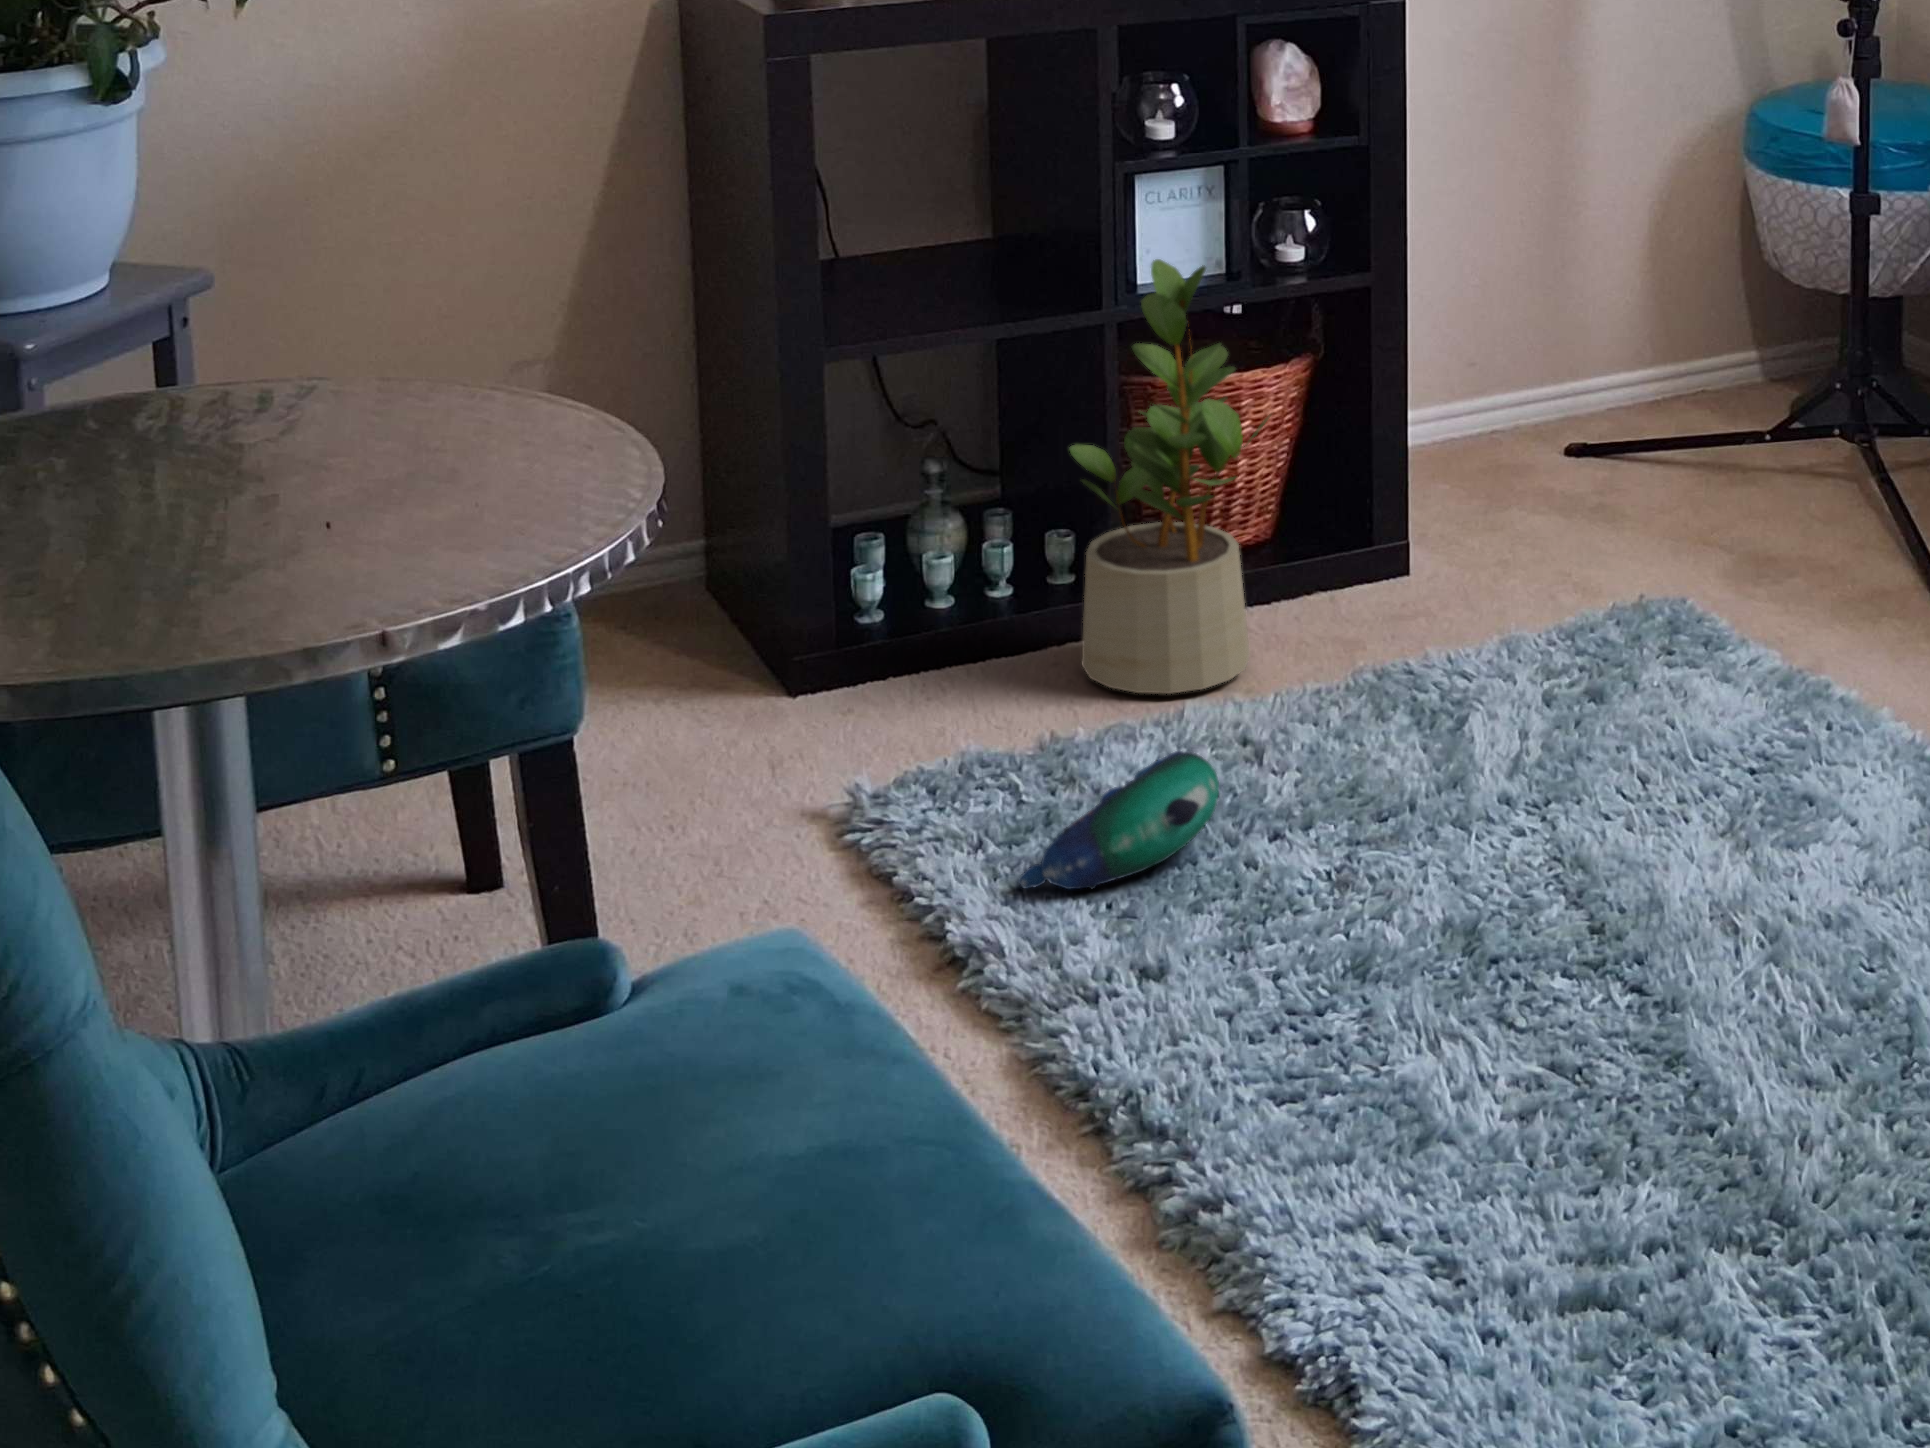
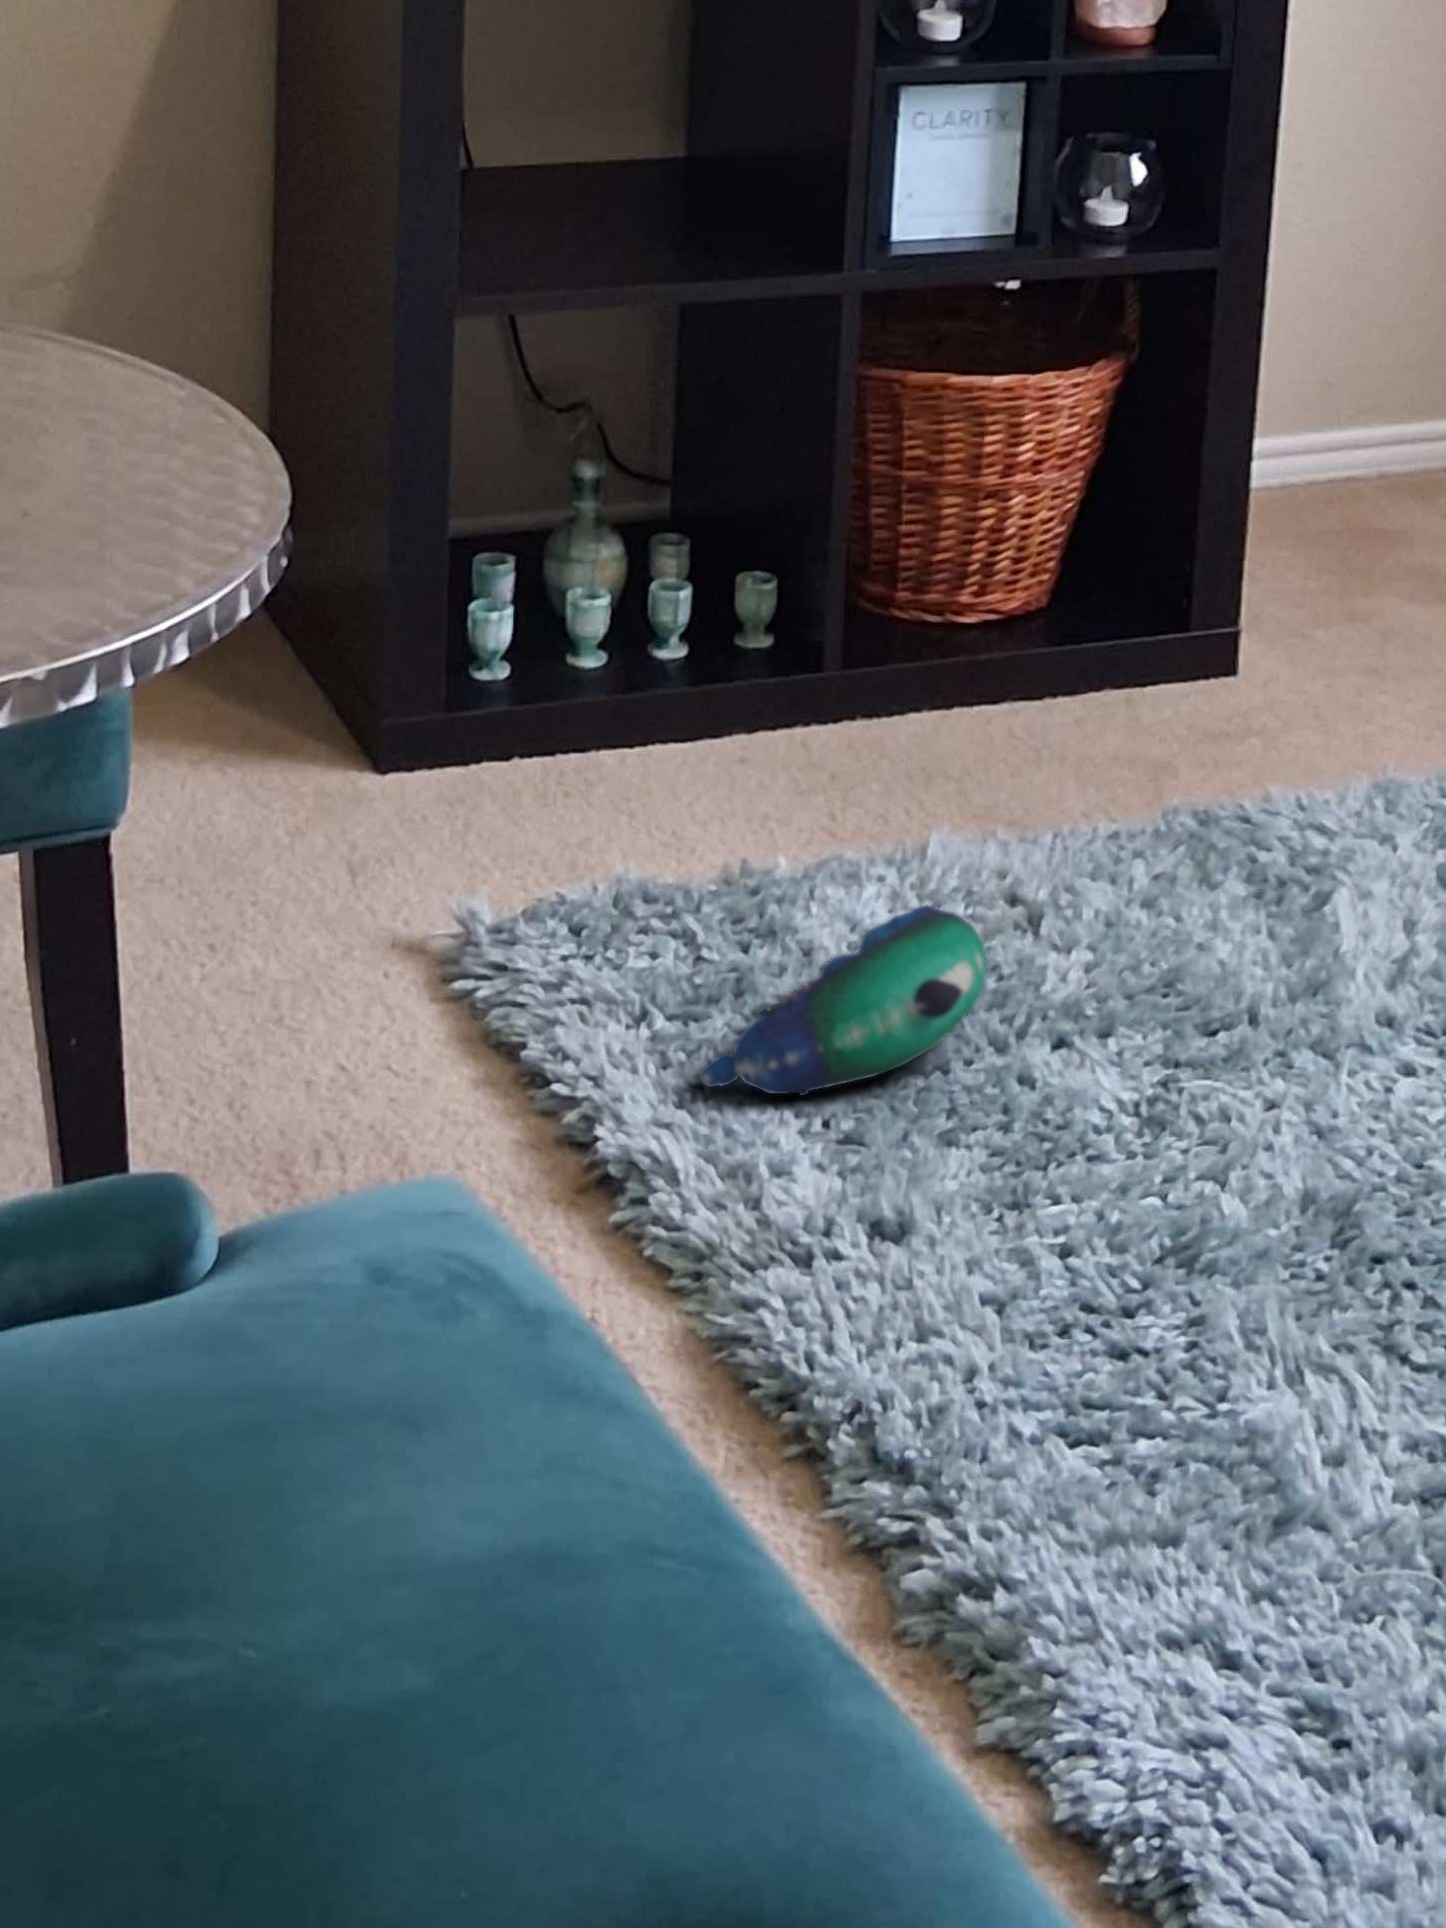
potted plant: present [1070,259,1270,694] -> none [785,205,1086,817]

